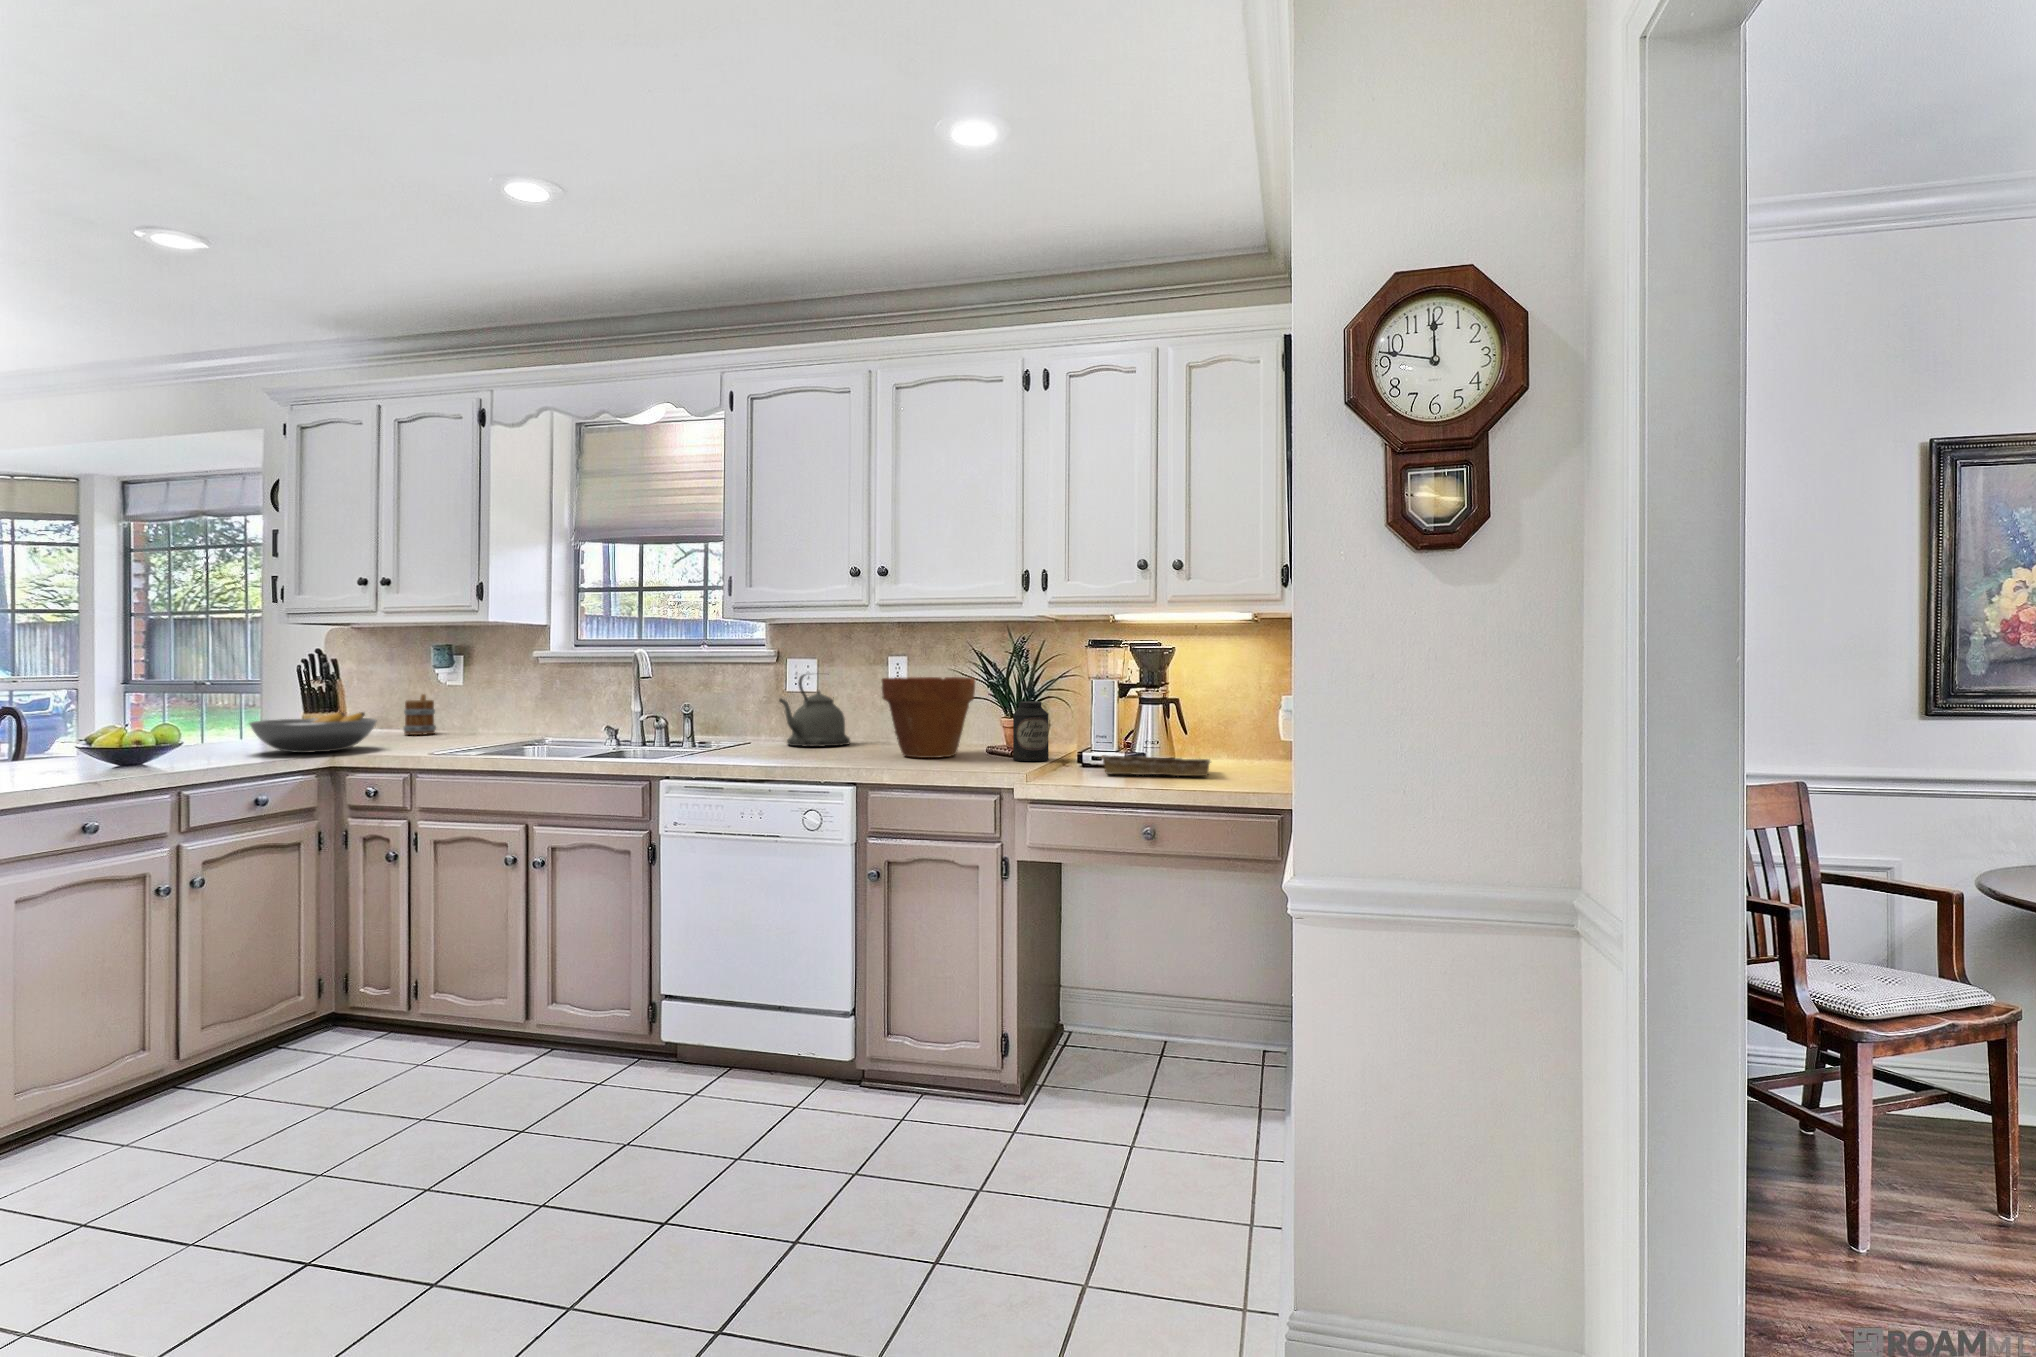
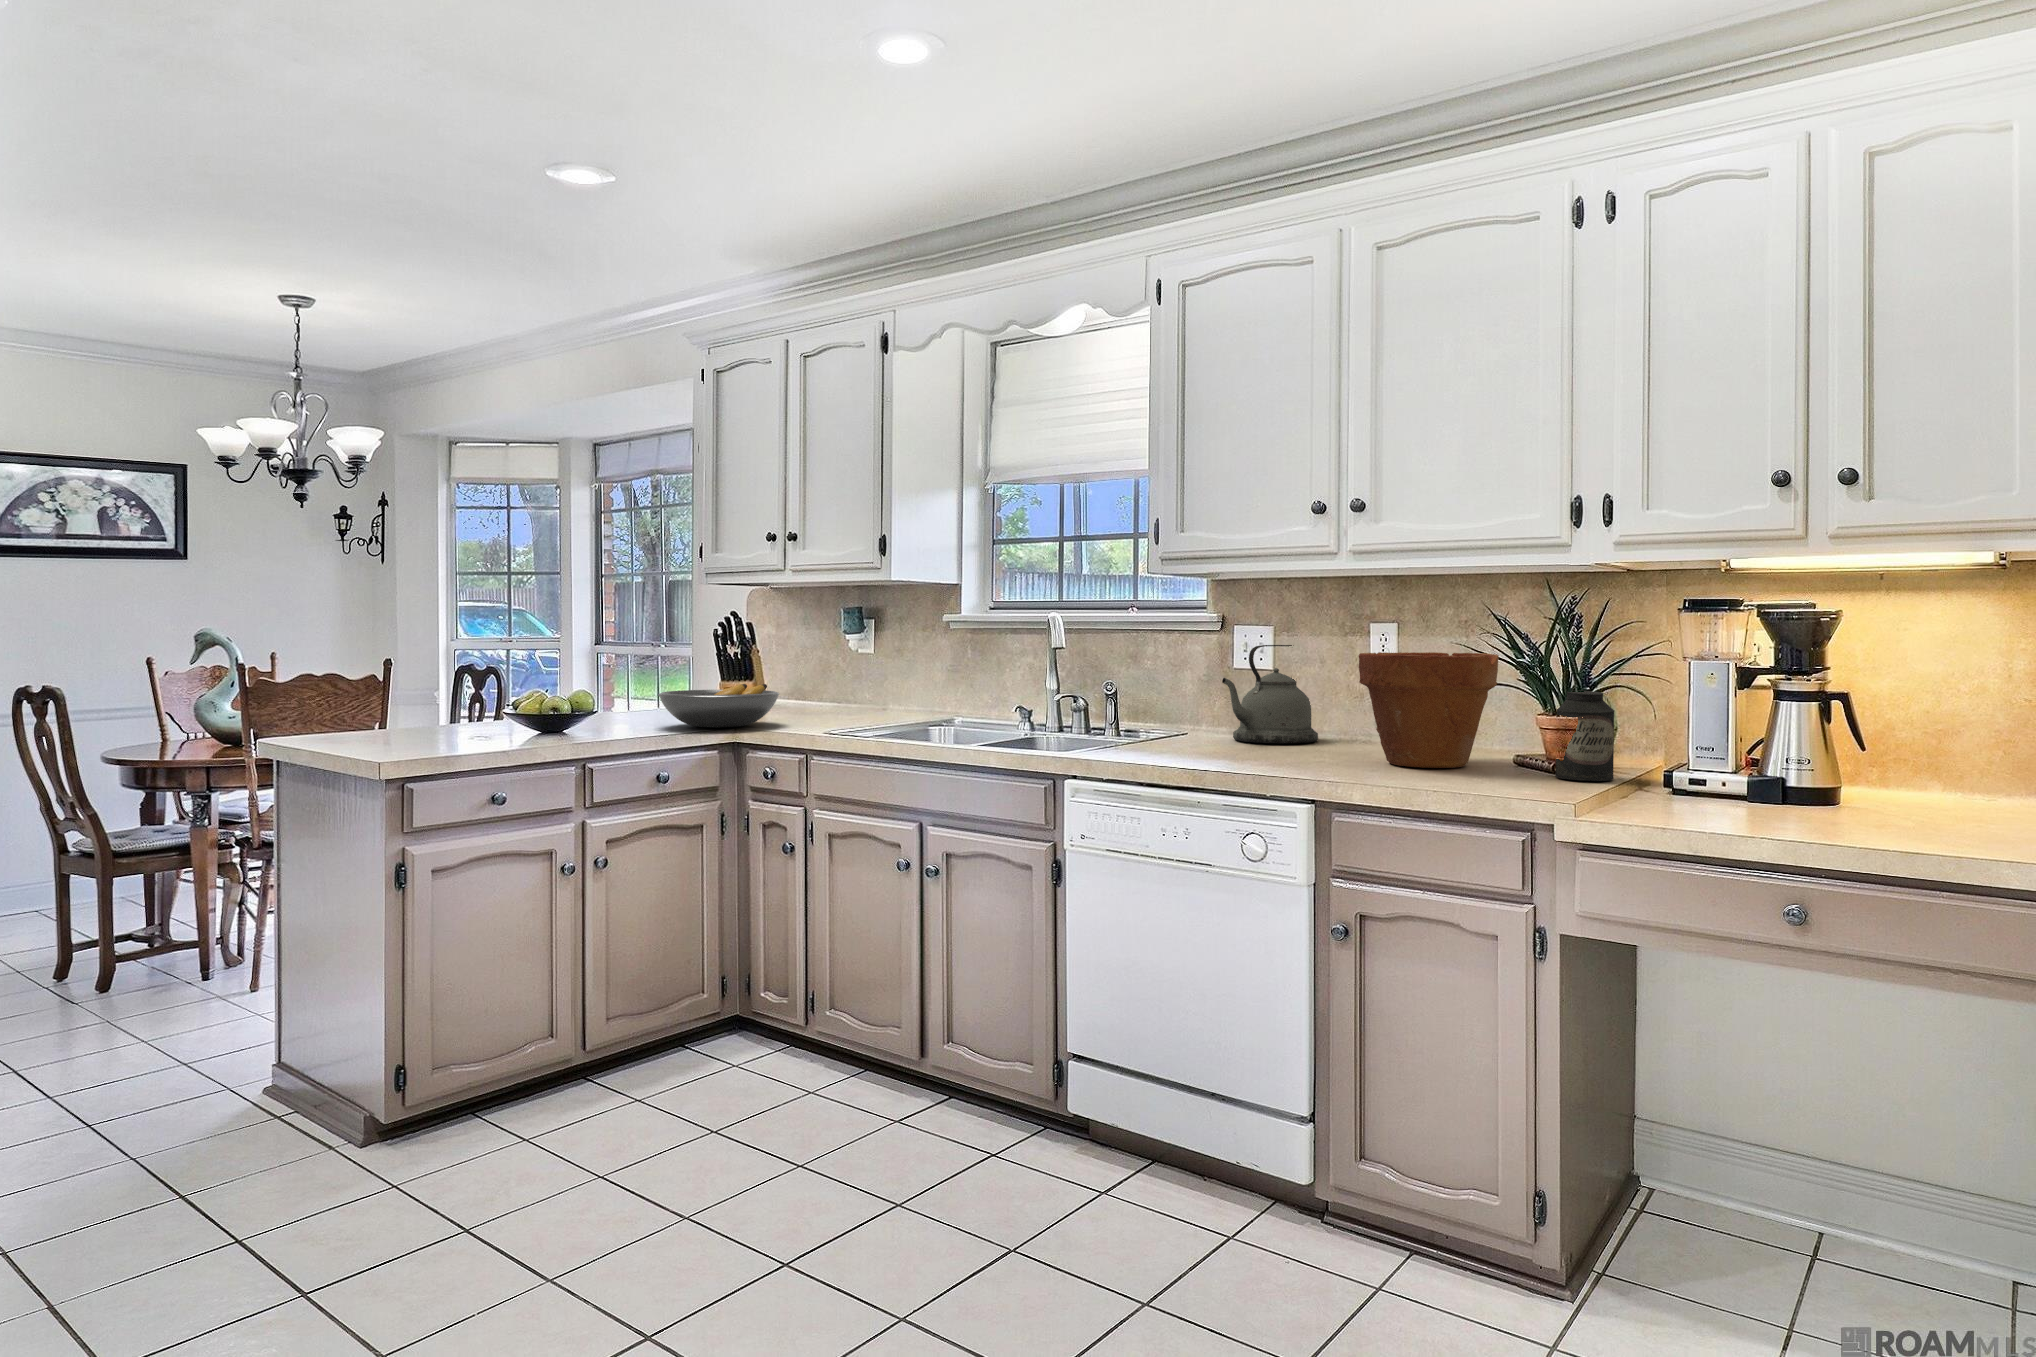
mug: present [404,694,436,735] -> none [814,664,846,710]
tray: present [1099,755,1211,776] -> none [1700,779,1915,825]

